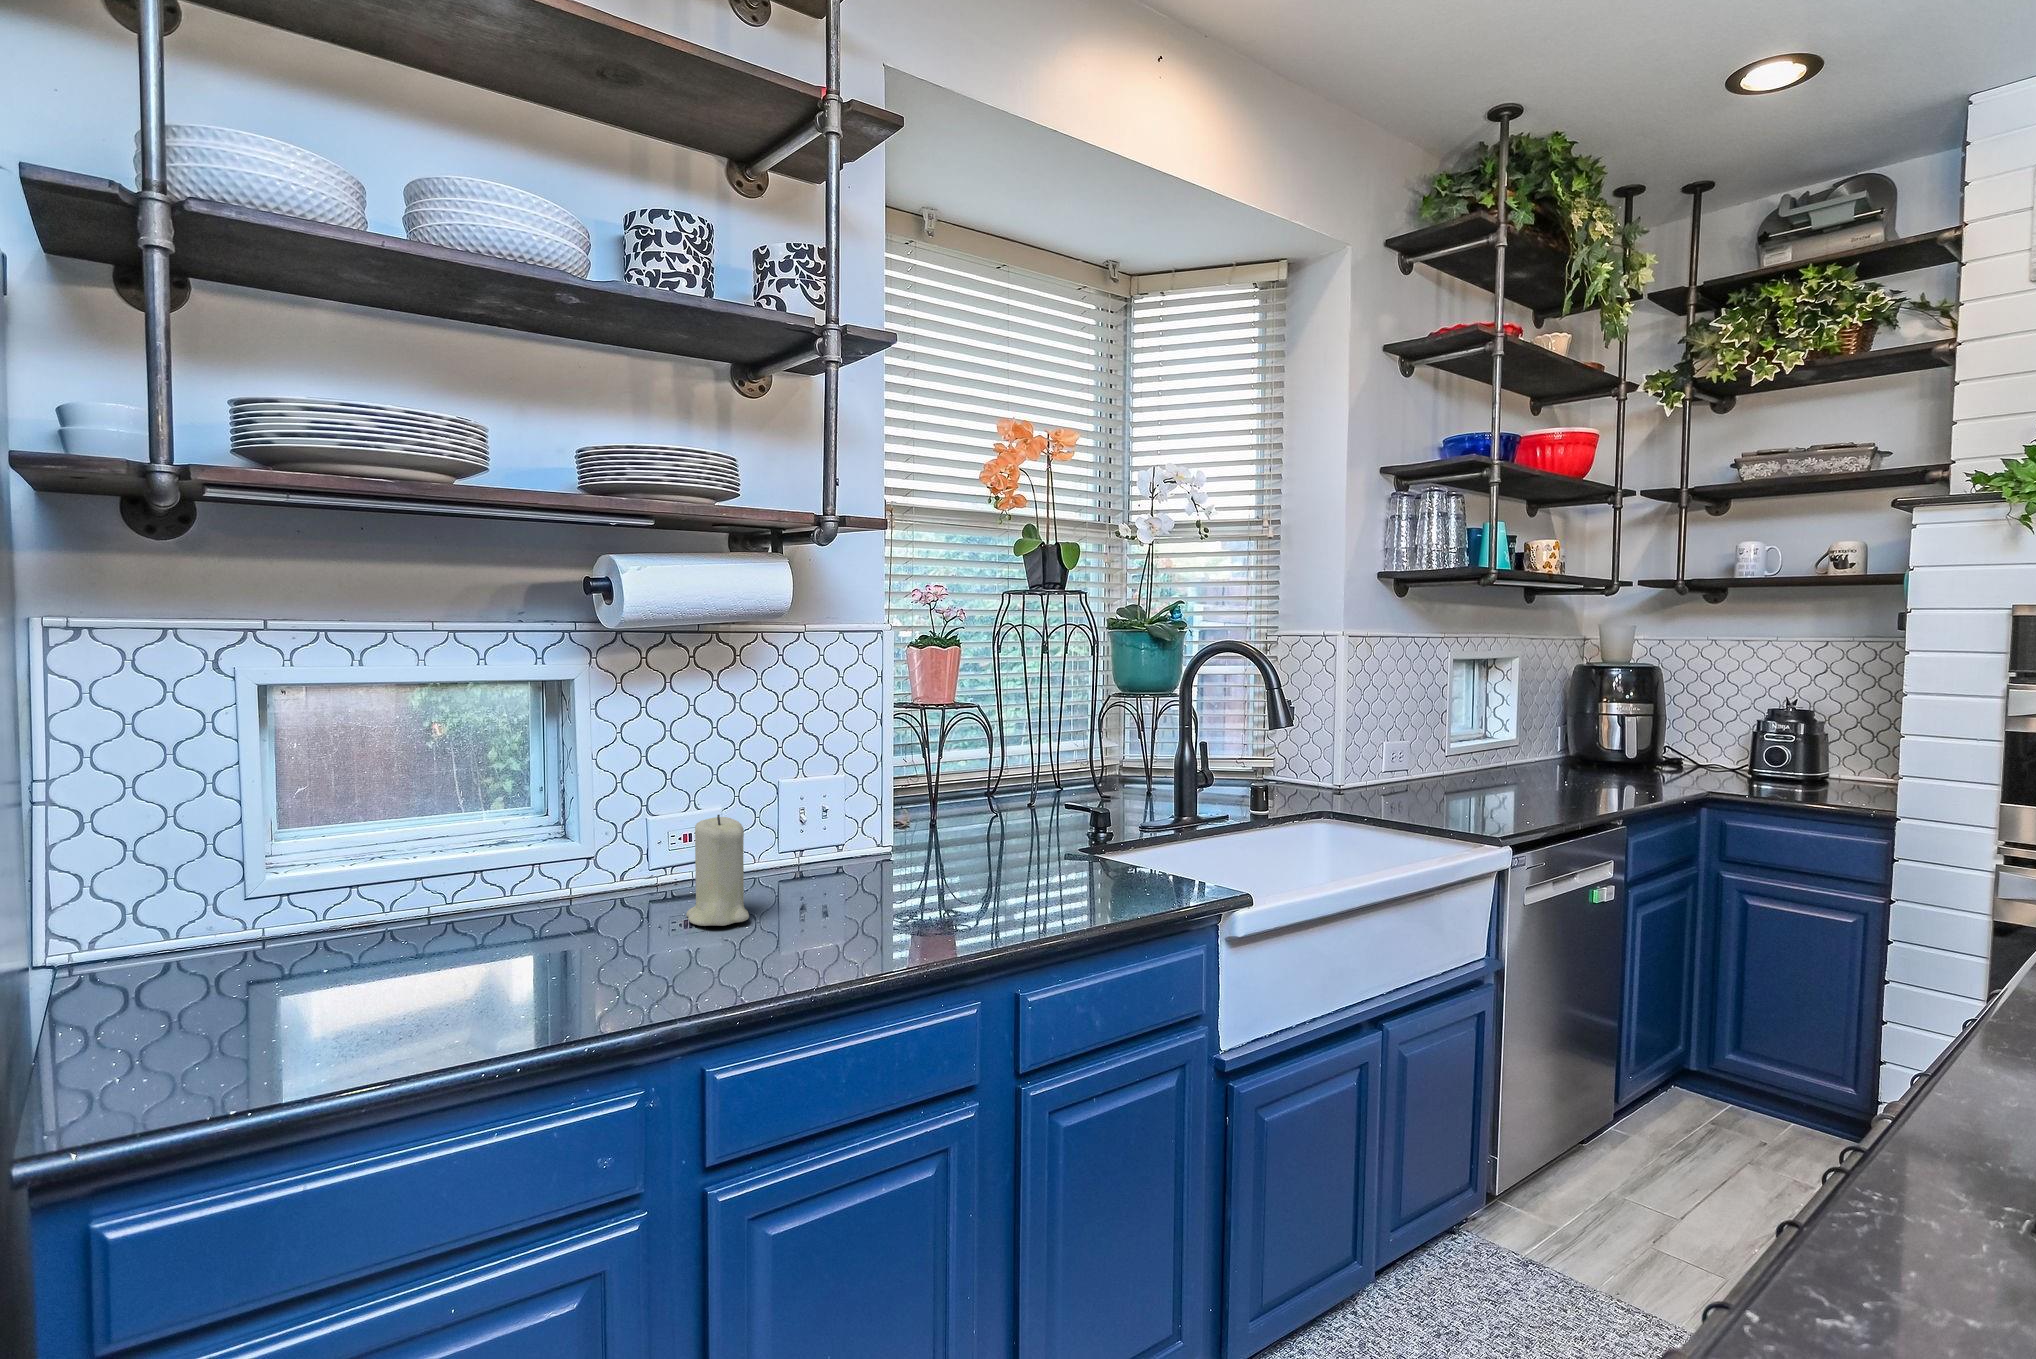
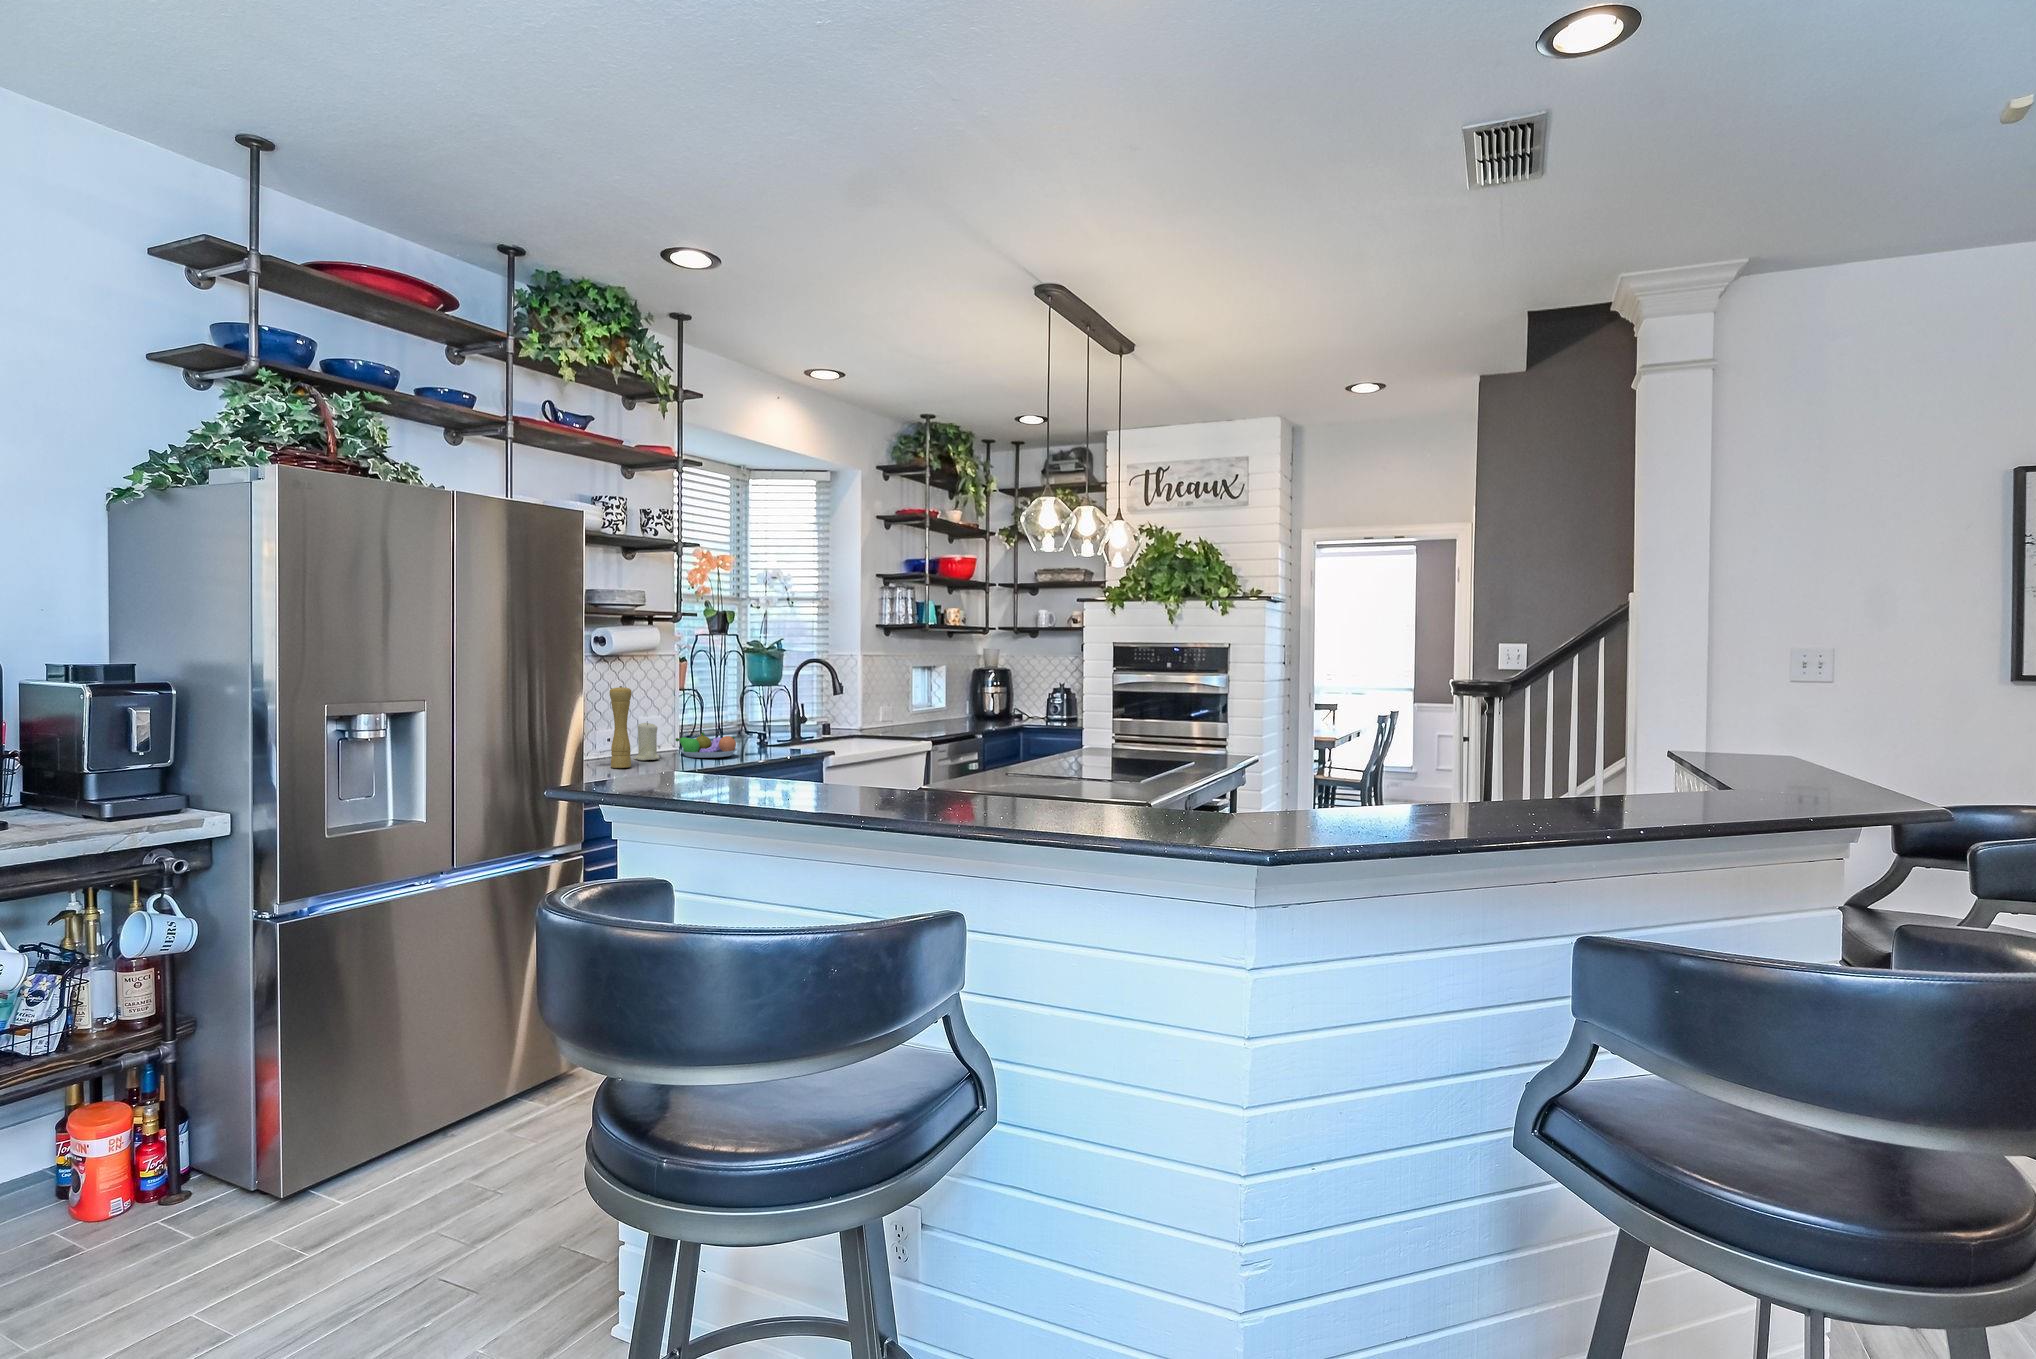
pepper mill: none [550,725,616,972] -> present [609,686,632,768]
fruit bowl: none [830,834,981,919] -> present [675,732,738,758]

